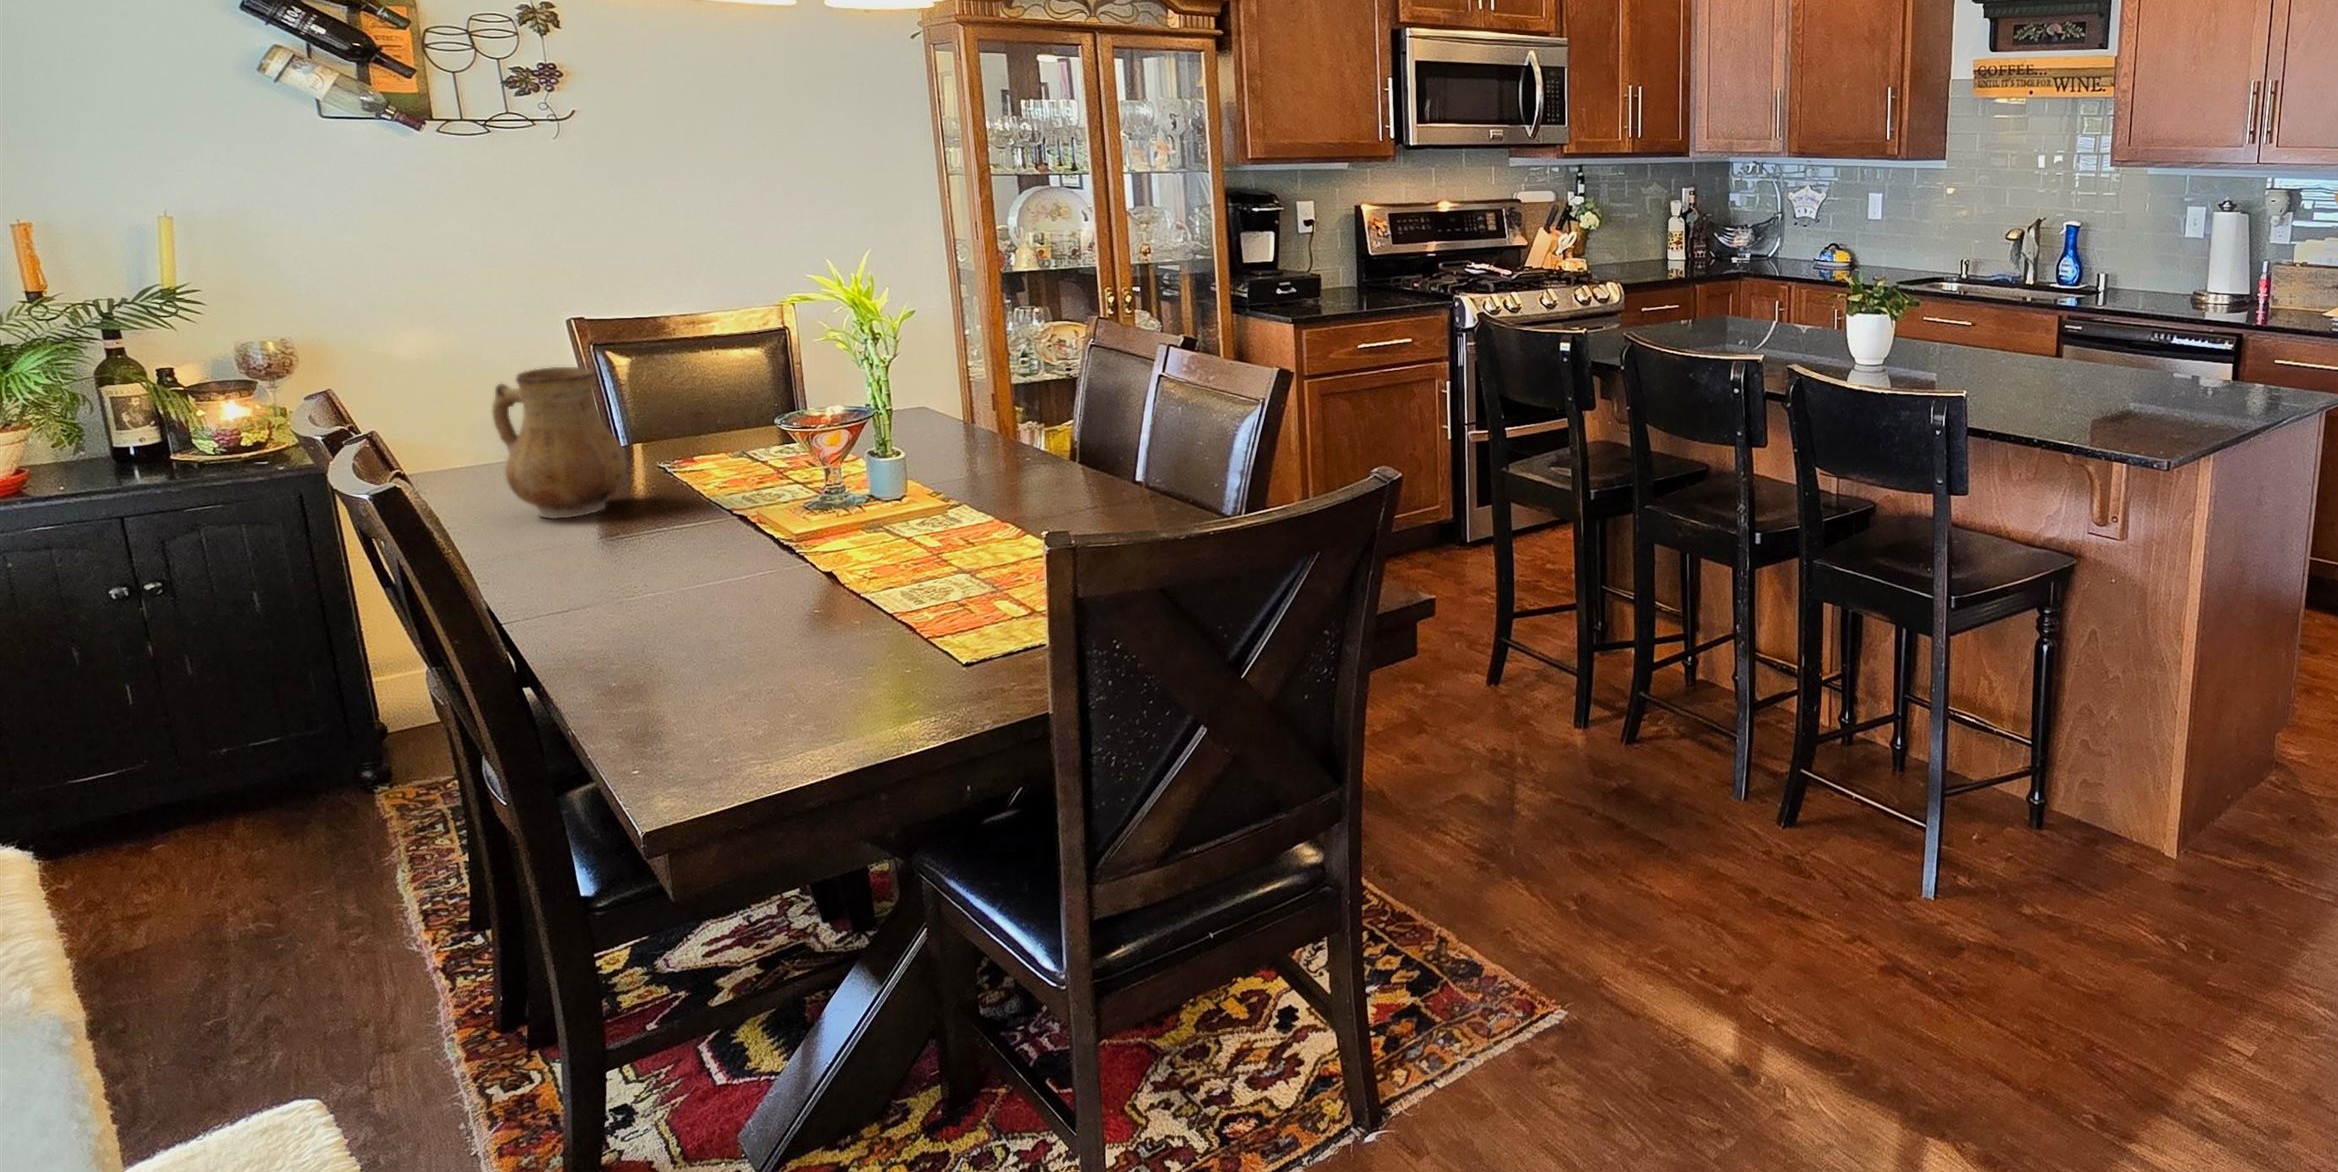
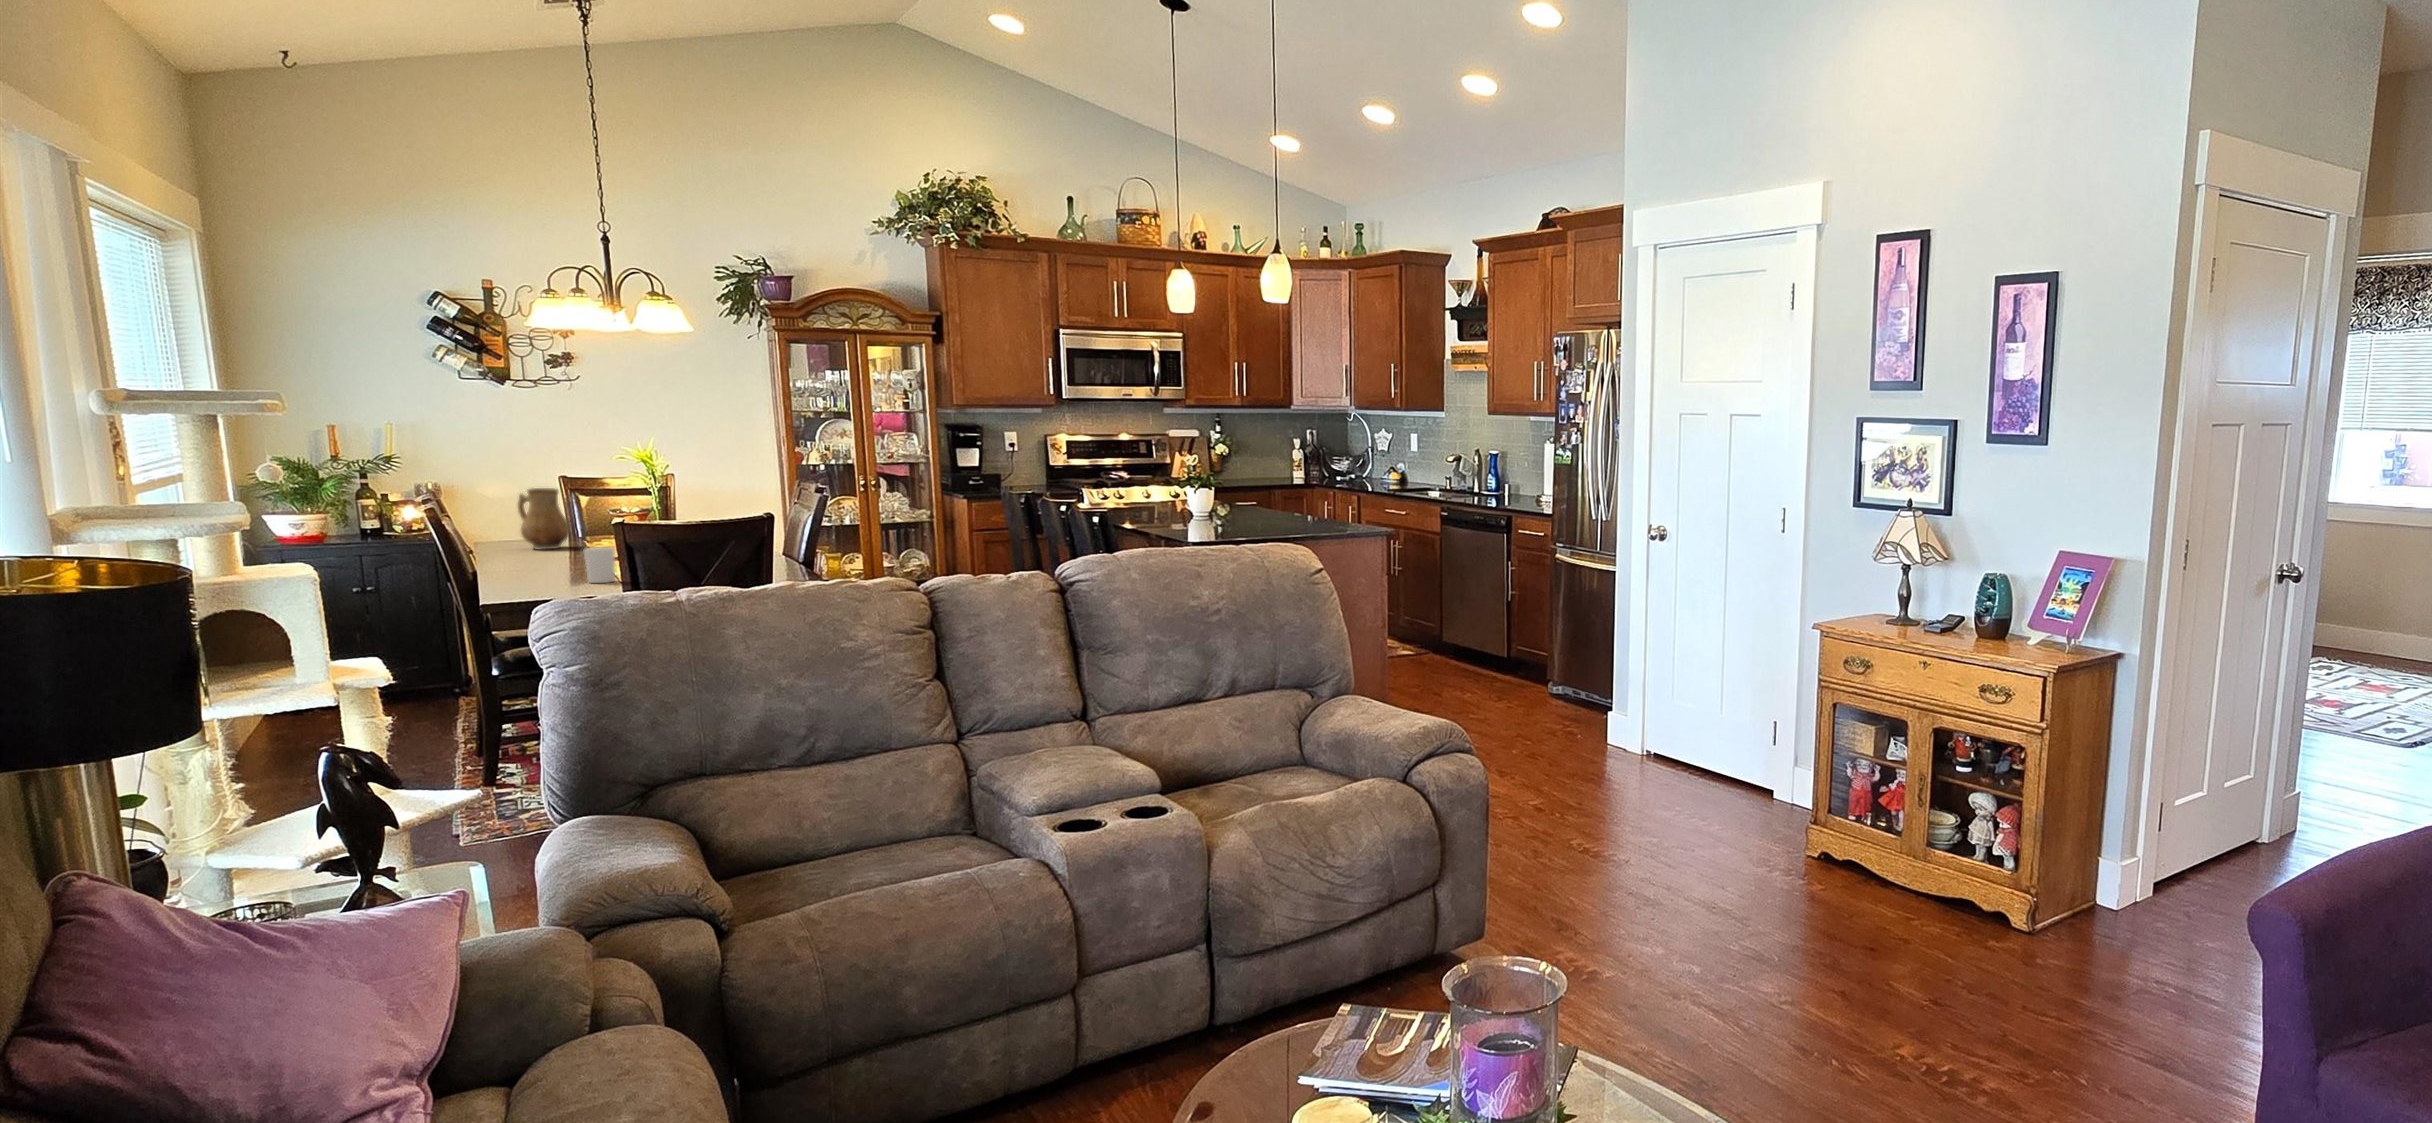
candle holder: none [777,599,874,725] -> present [584,547,615,583]

